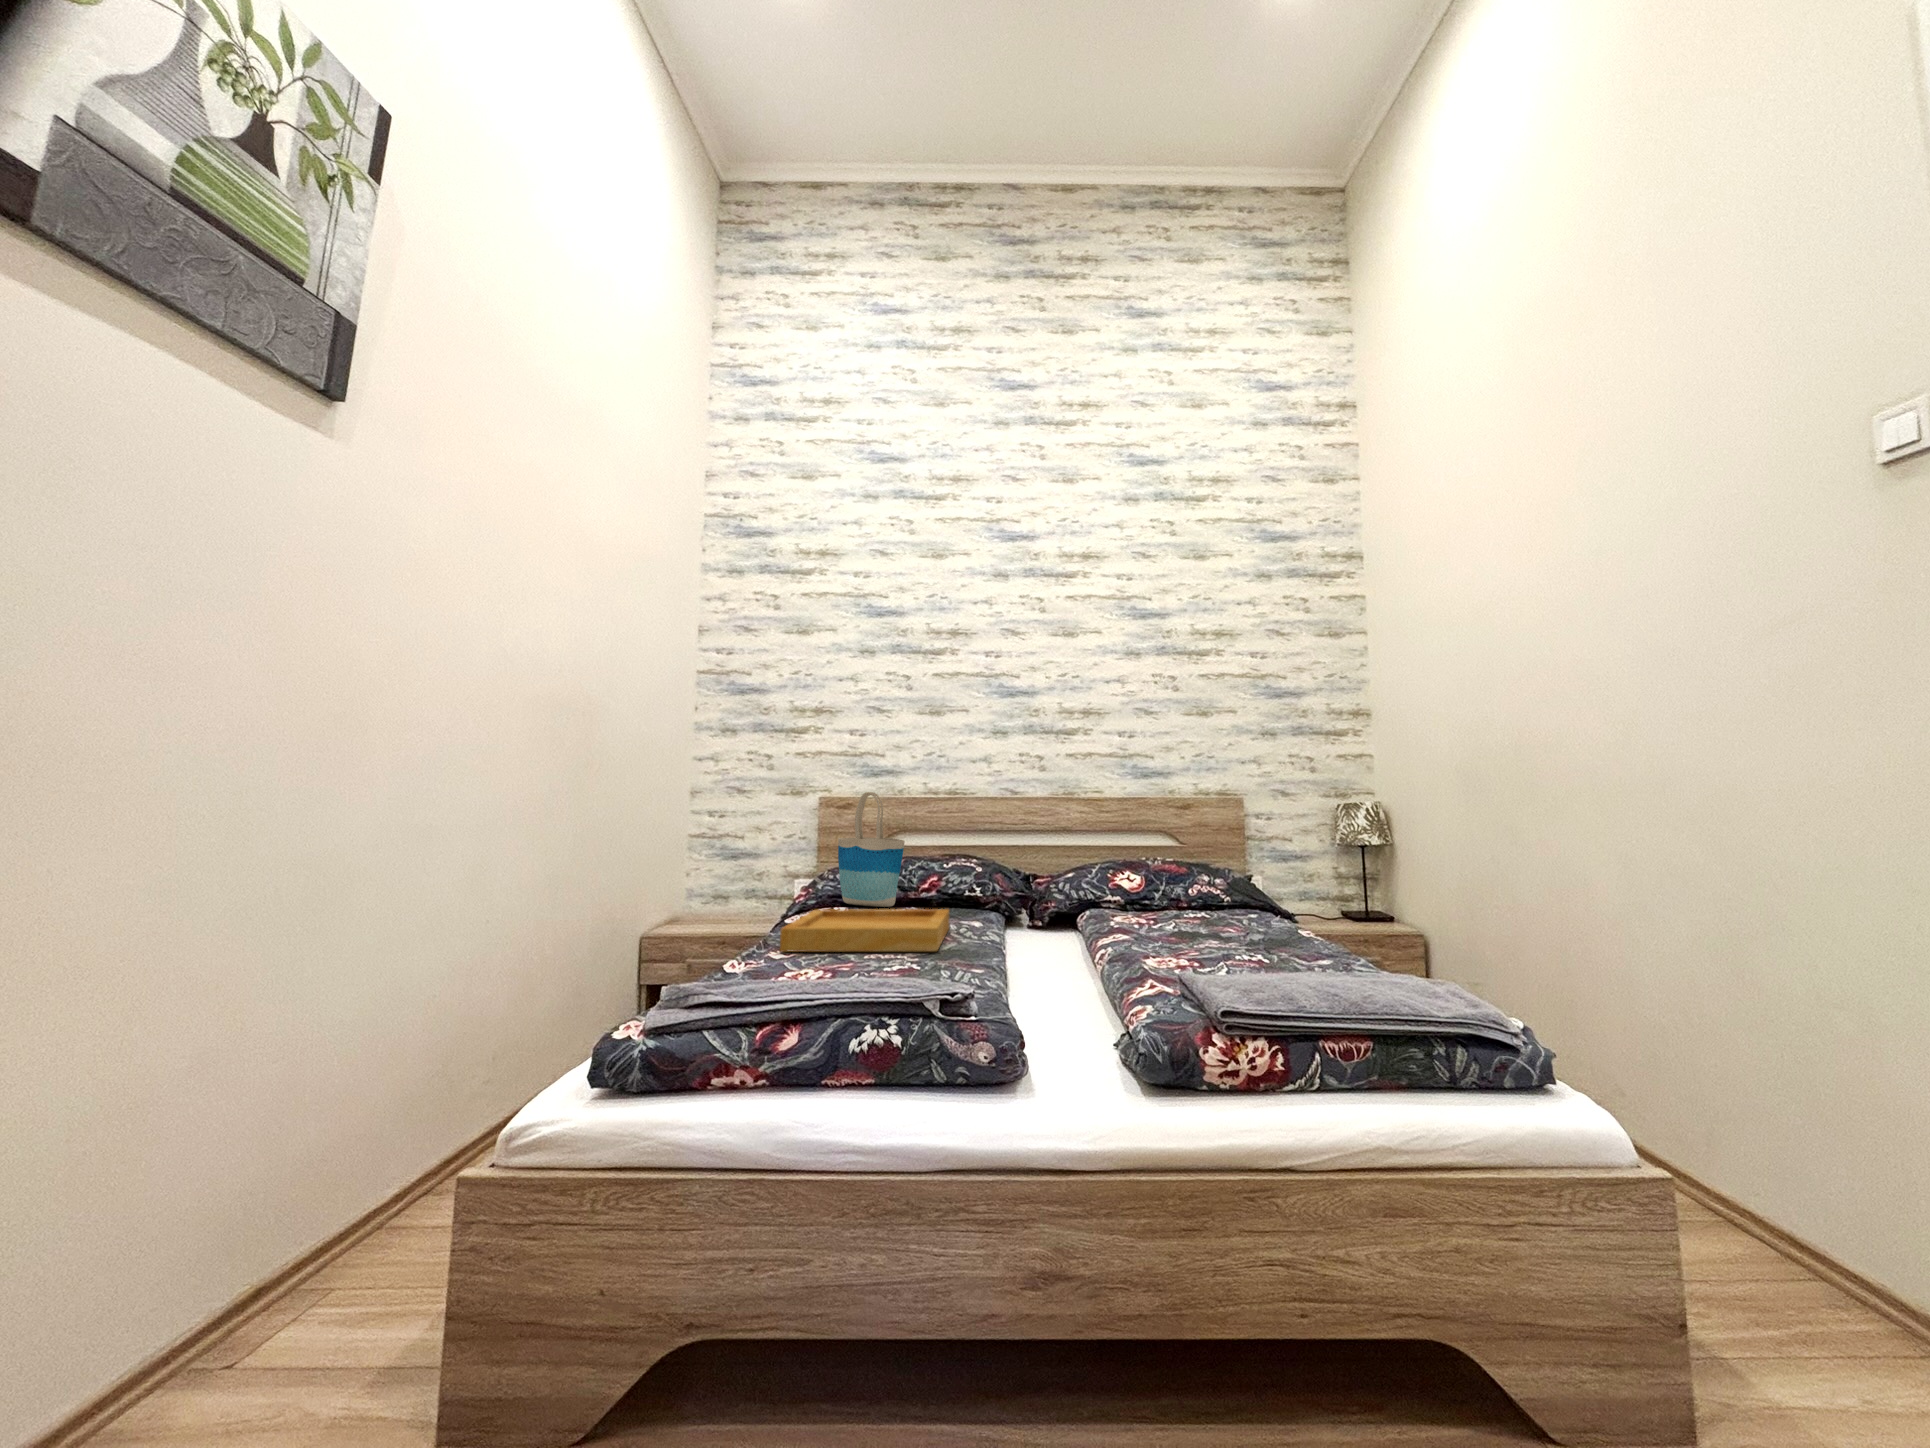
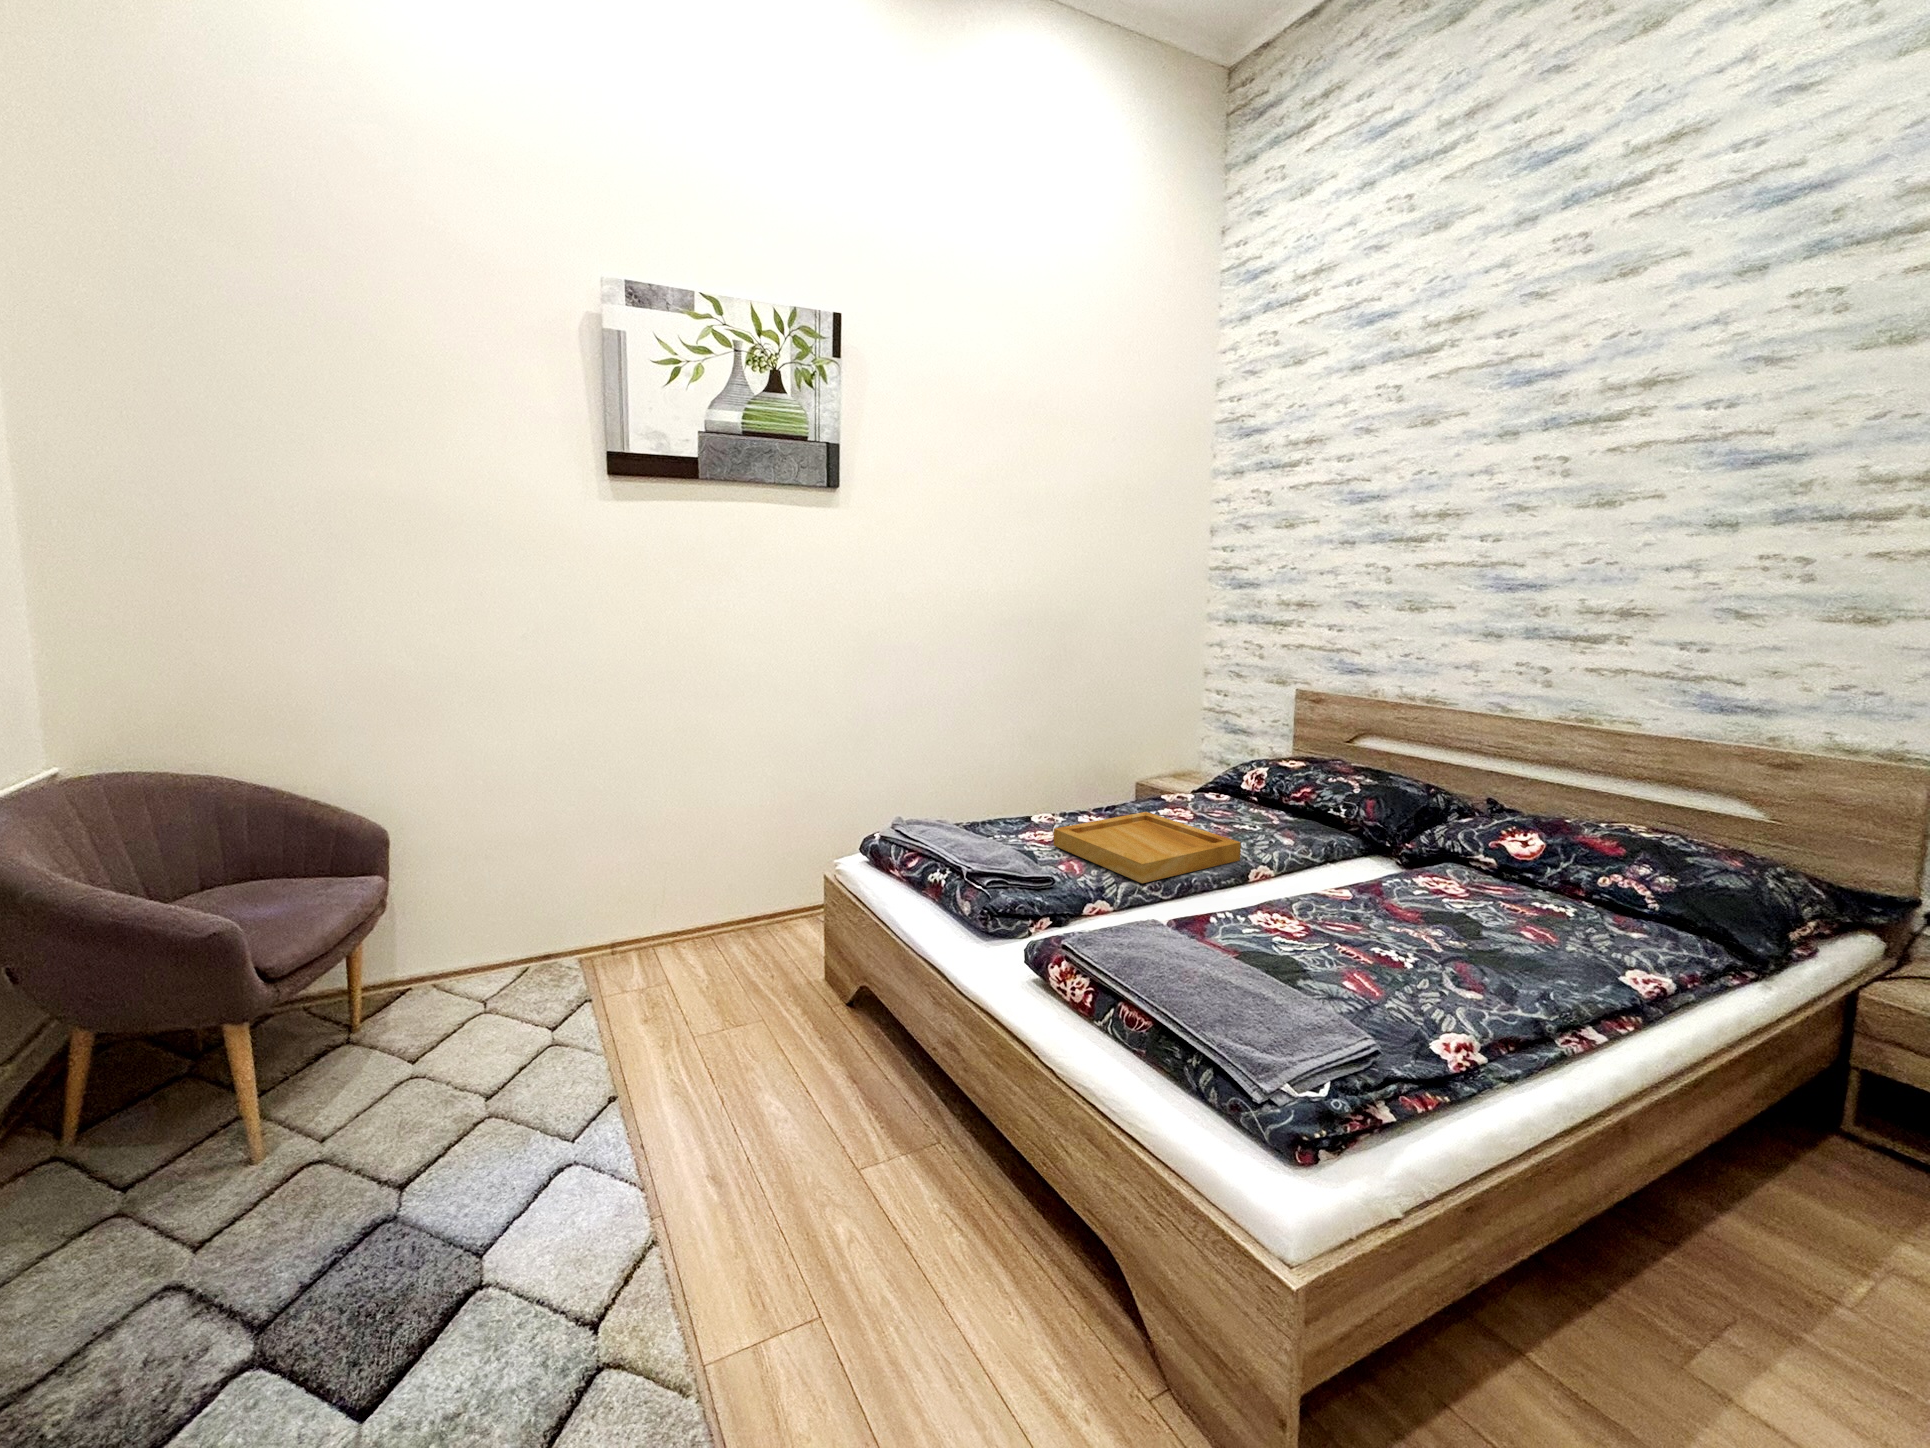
tote bag: present [838,792,905,907] -> none [1248,703,1287,817]

